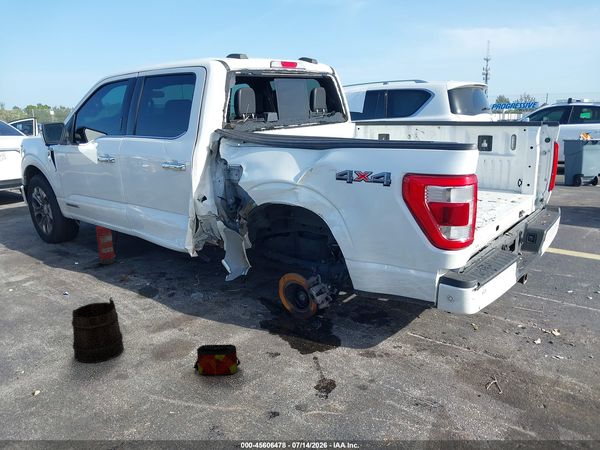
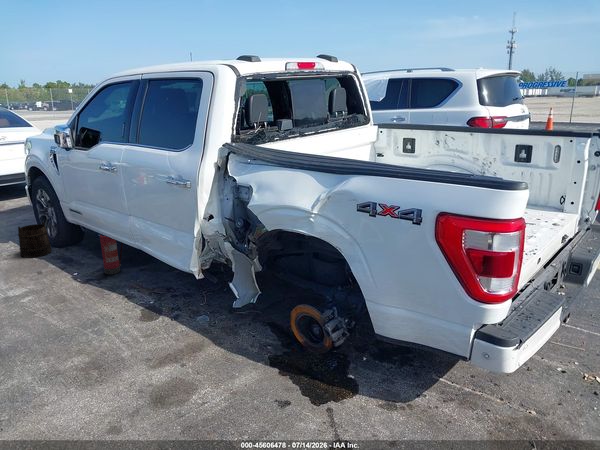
bucket: present [72,299,124,363] -> present [18,222,52,258]
bag: present [194,344,240,376] -> none [195,394,247,430]

